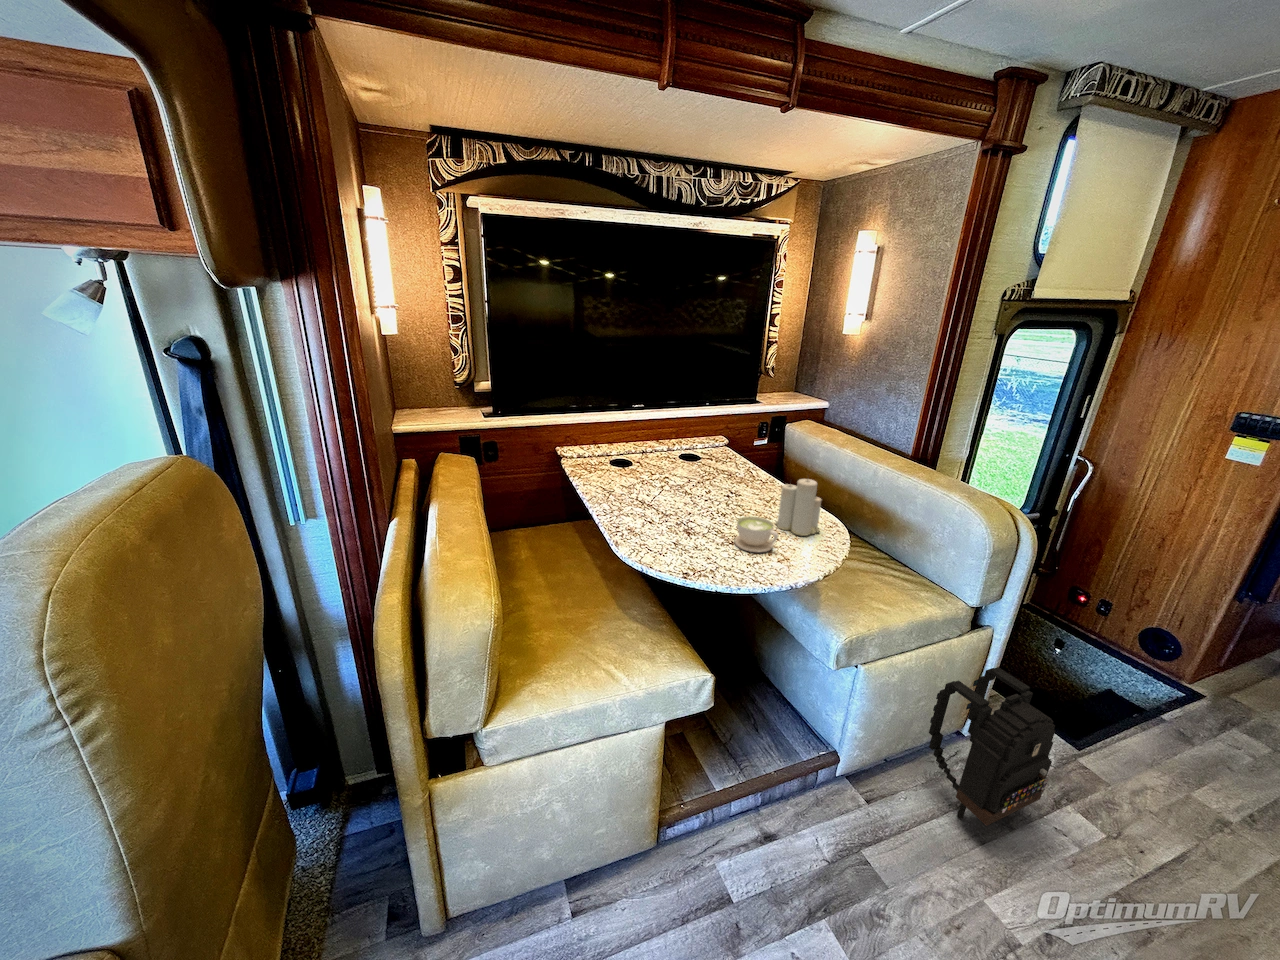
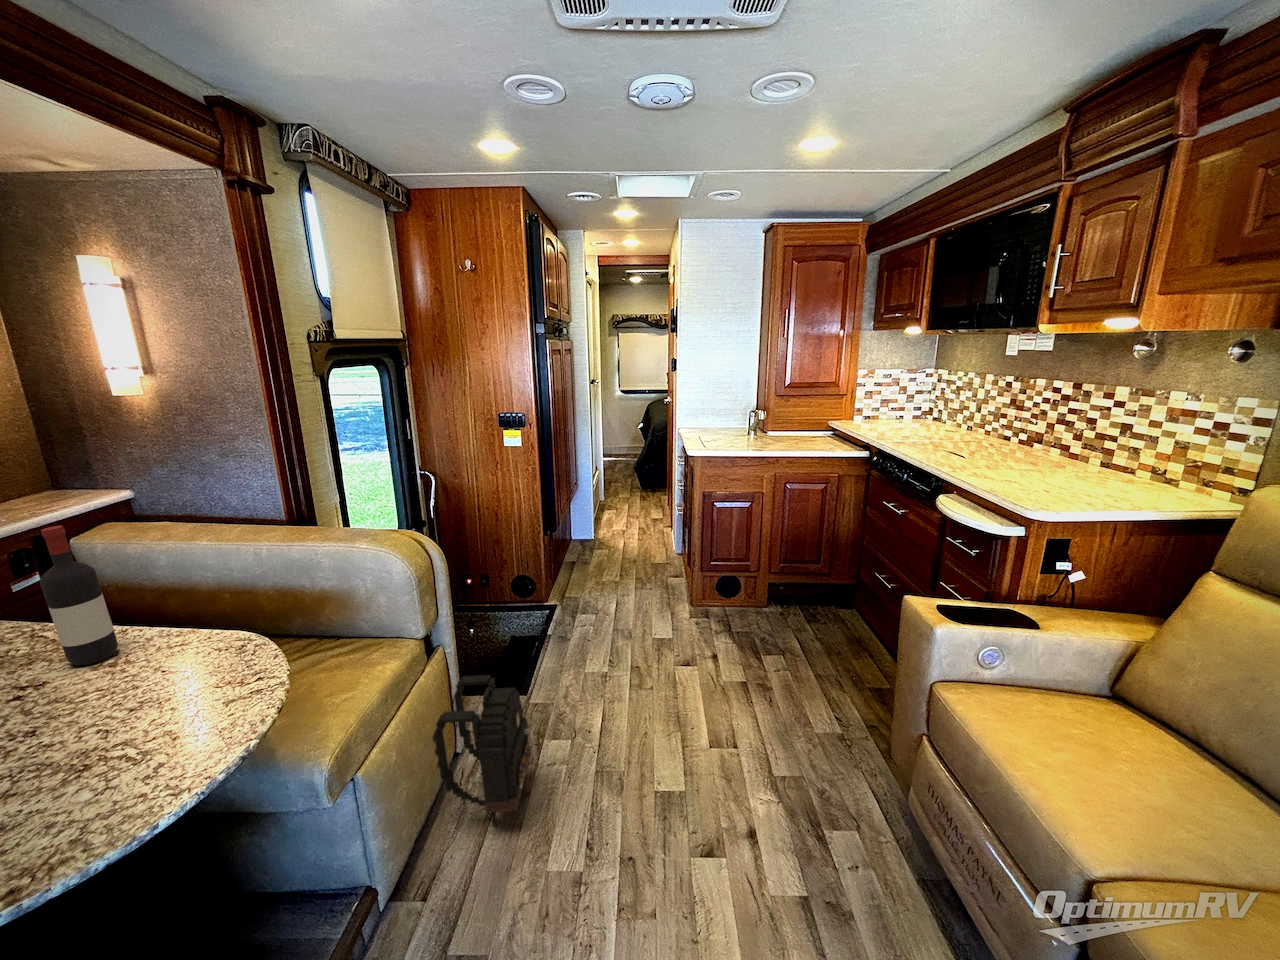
wine bottle: none [754,409,782,496] -> present [40,526,118,665]
candle: present [776,479,821,536] -> none [139,598,233,693]
coffee cup: present [734,517,778,552] -> none [80,693,177,766]

